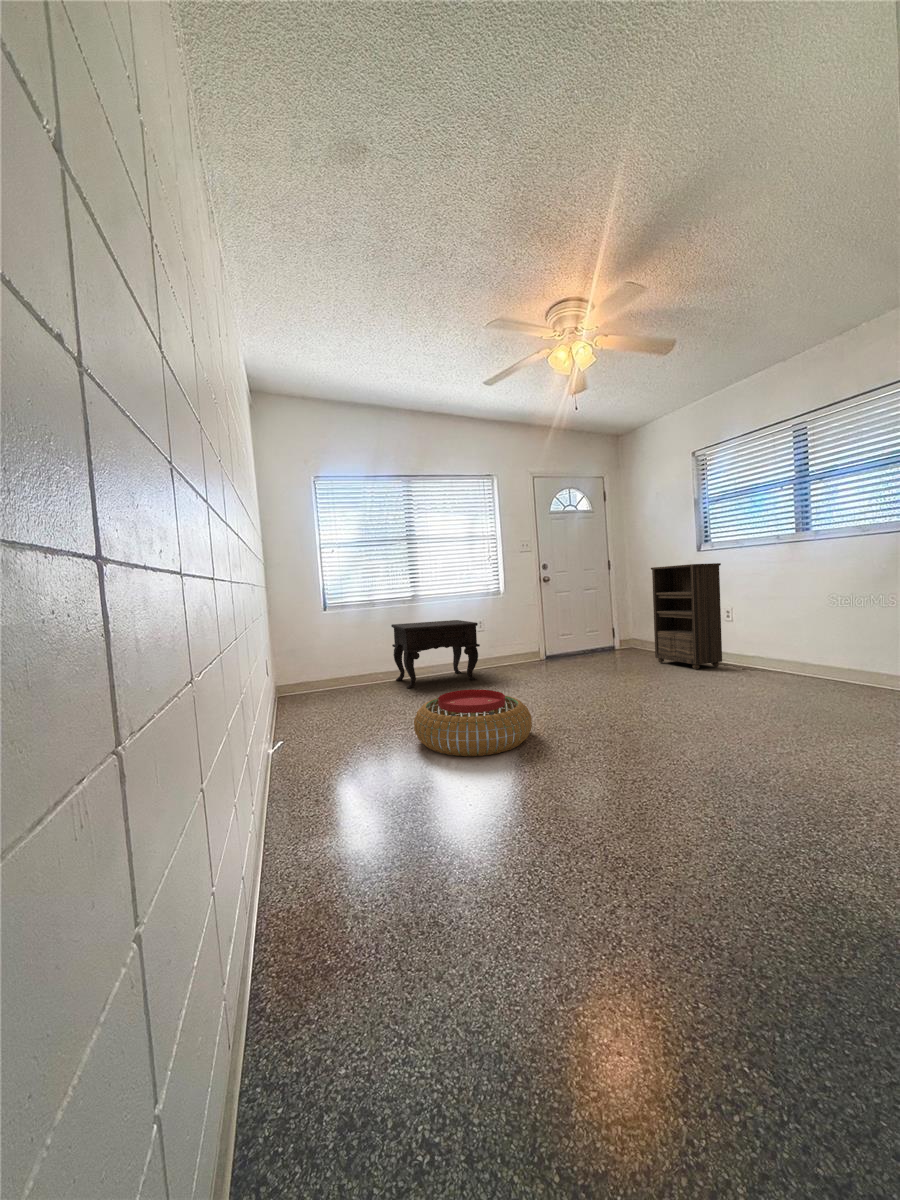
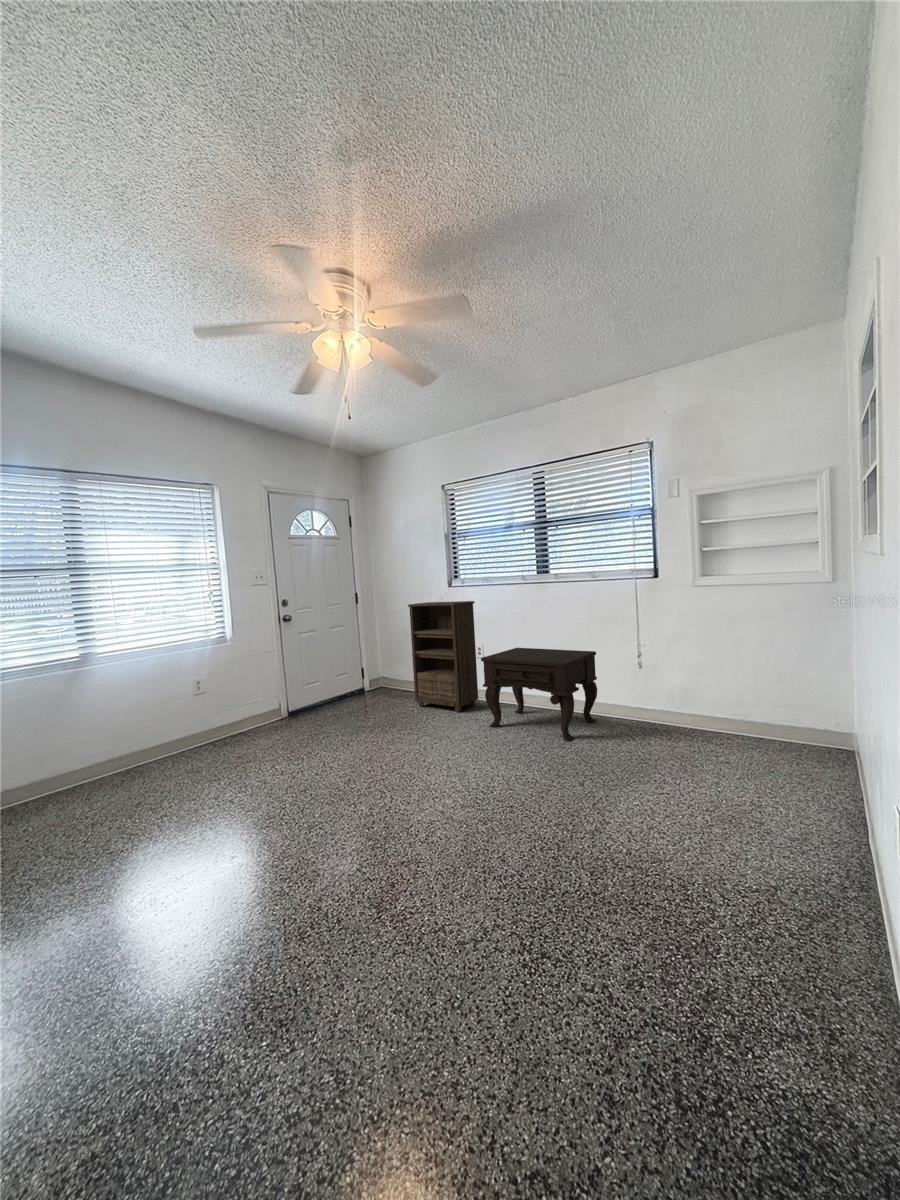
side table: present [391,620,480,688] -> present [481,648,597,741]
pouf: present [414,689,532,756] -> none [111,838,336,1021]

